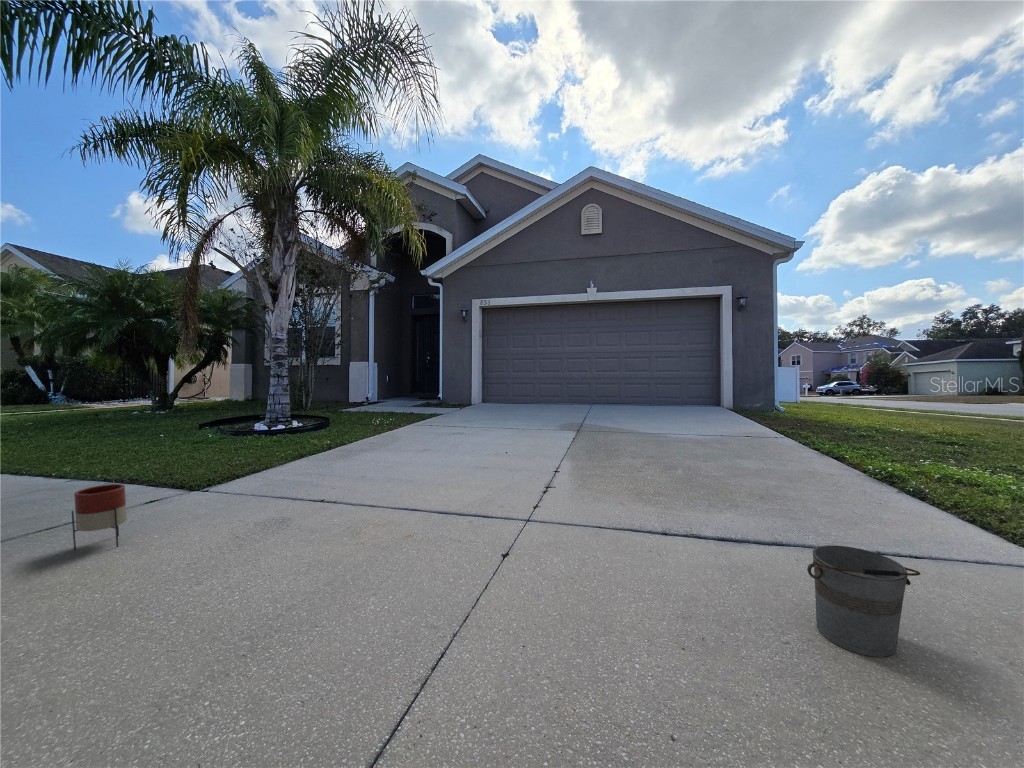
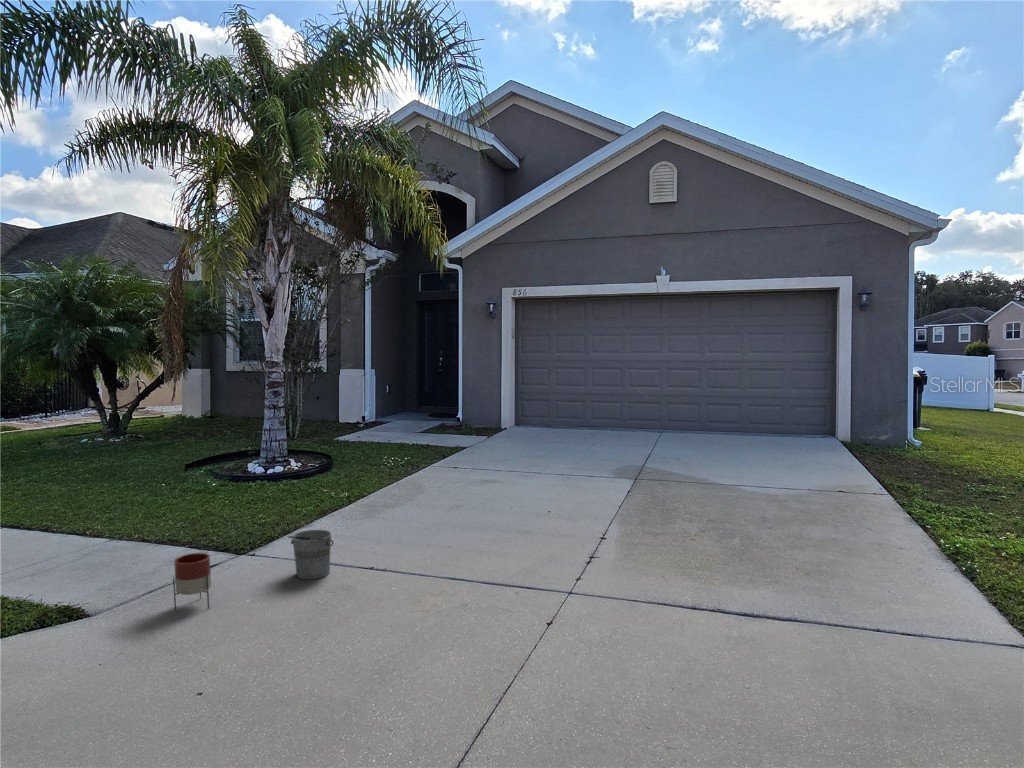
bucket: present [807,545,920,657] -> present [288,530,333,579]

